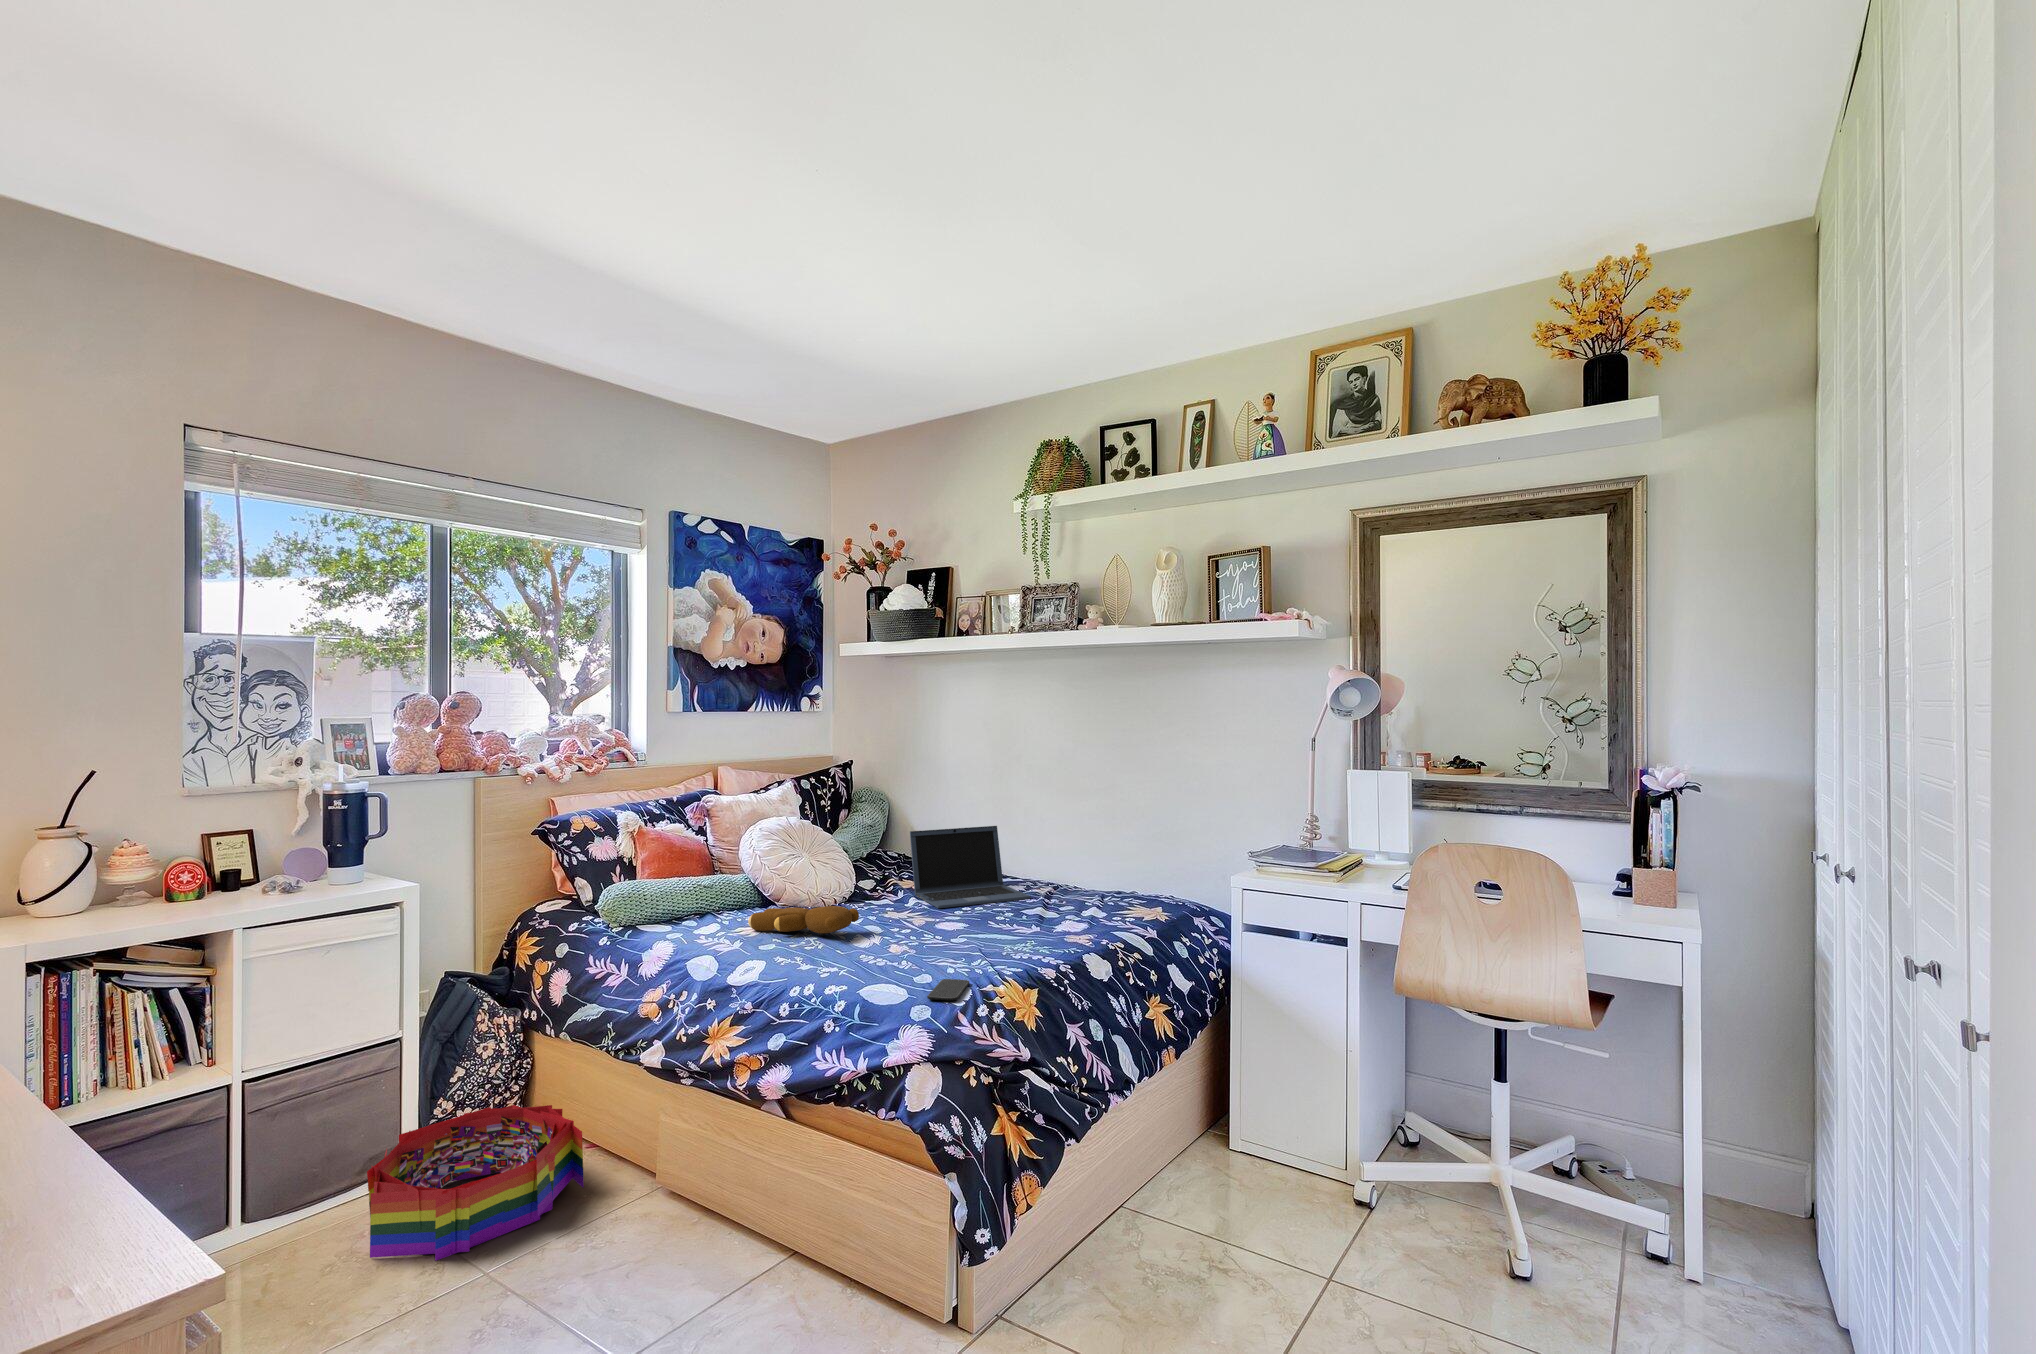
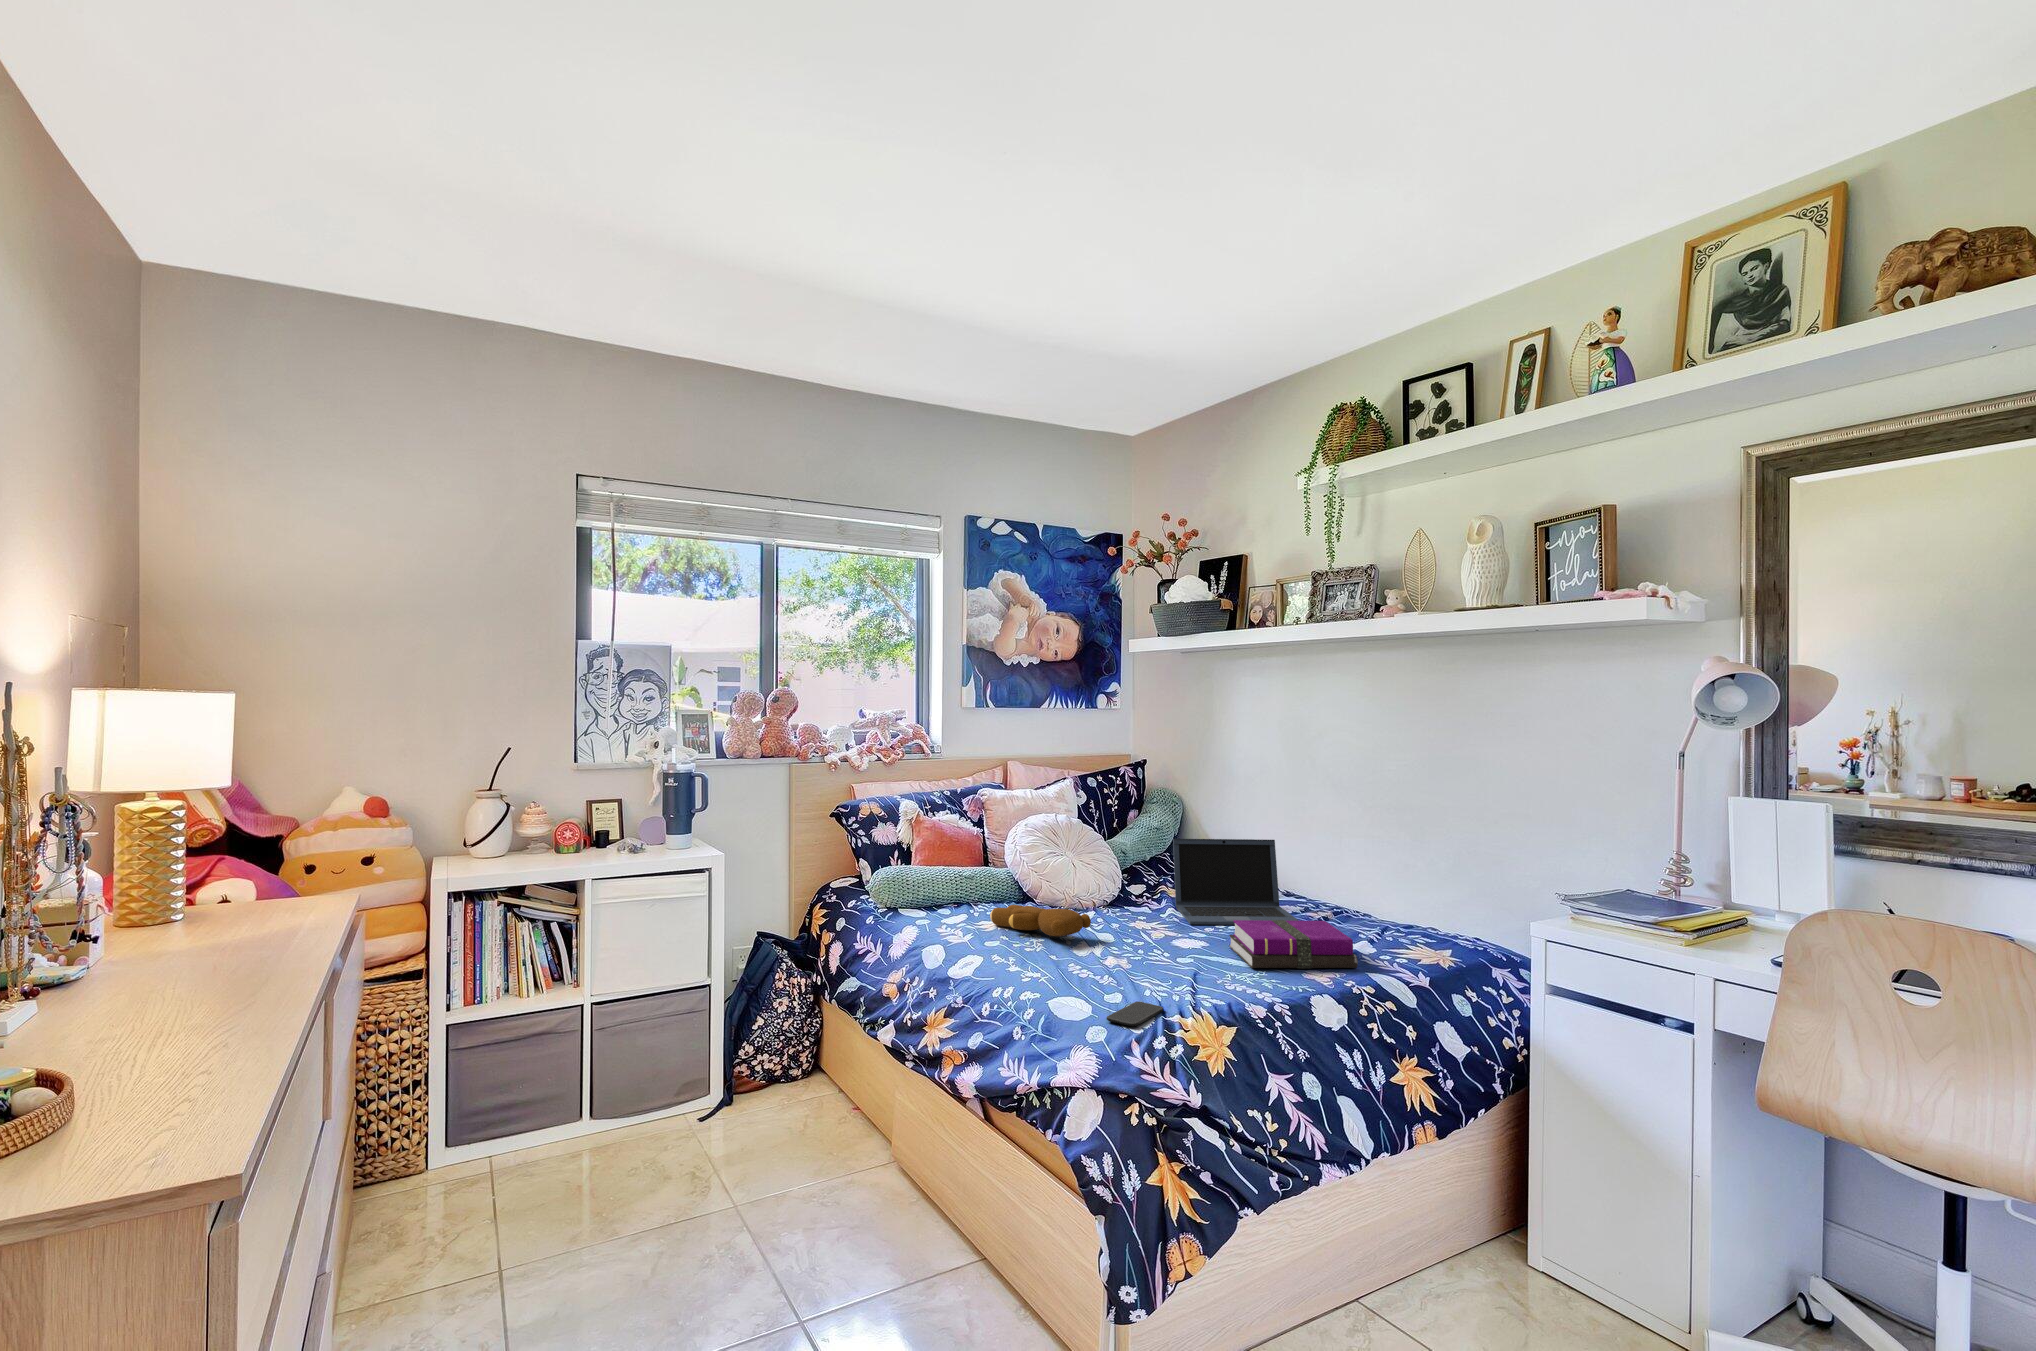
notebook: none [985,891,1098,938] -> present [1229,920,1358,969]
storage bin: present [367,1105,584,1261] -> none [664,1054,835,1180]

